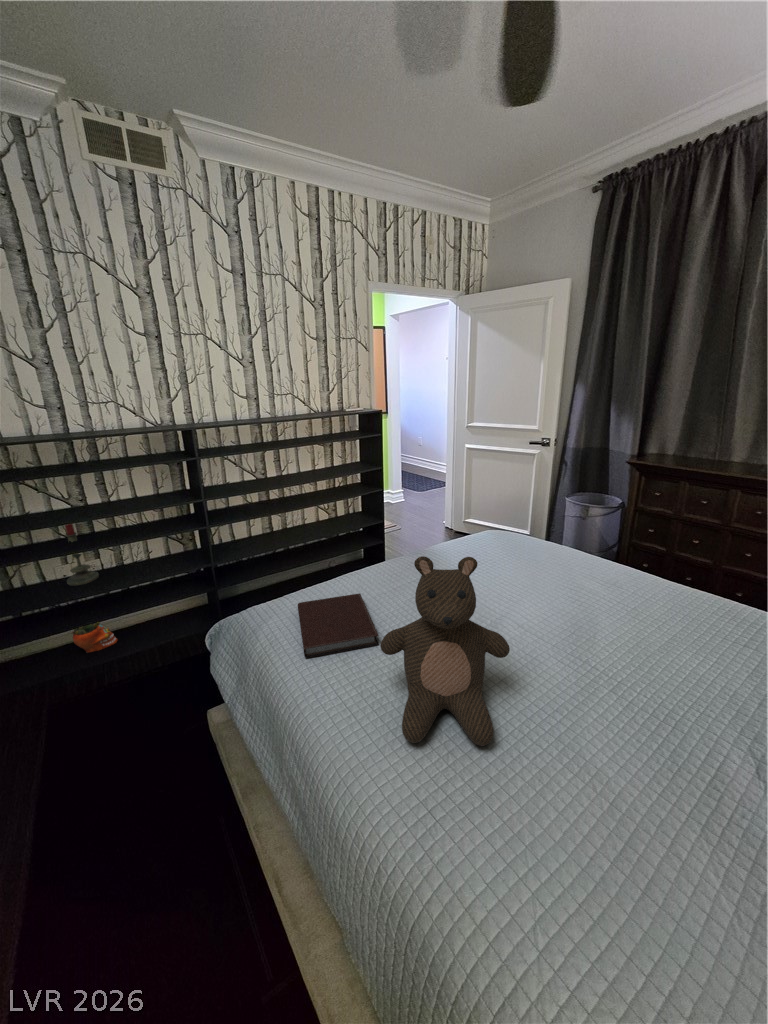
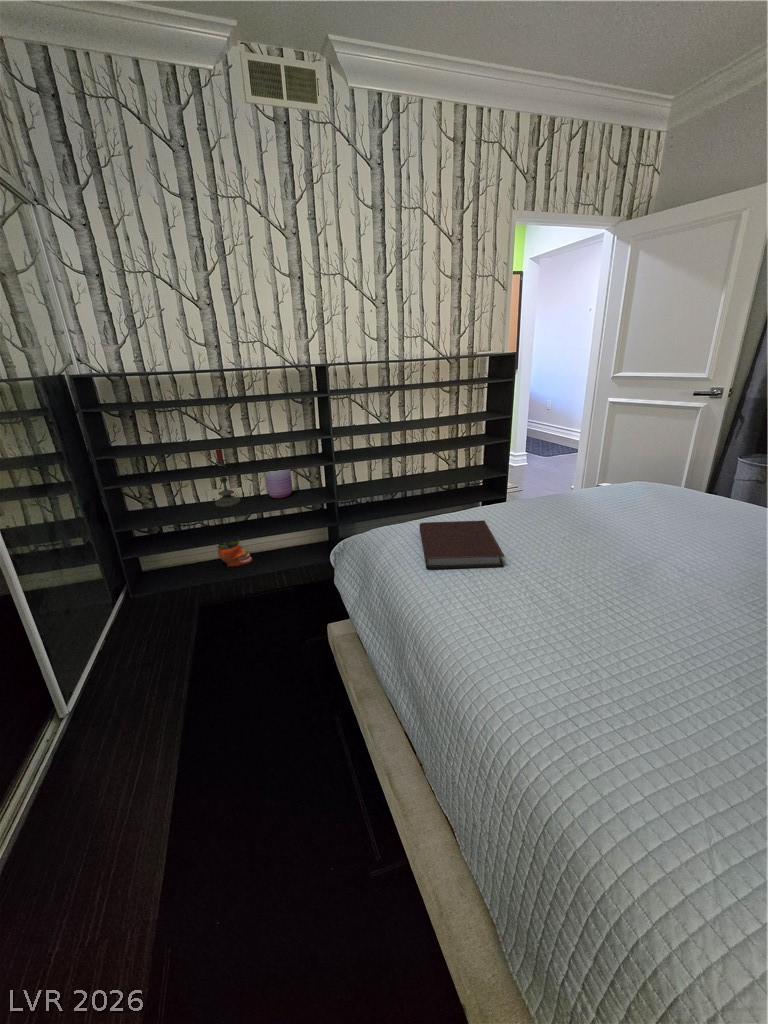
jar: none [128,528,162,568] -> present [265,470,292,498]
stuffed bear: present [380,556,510,746] -> none [511,453,669,667]

